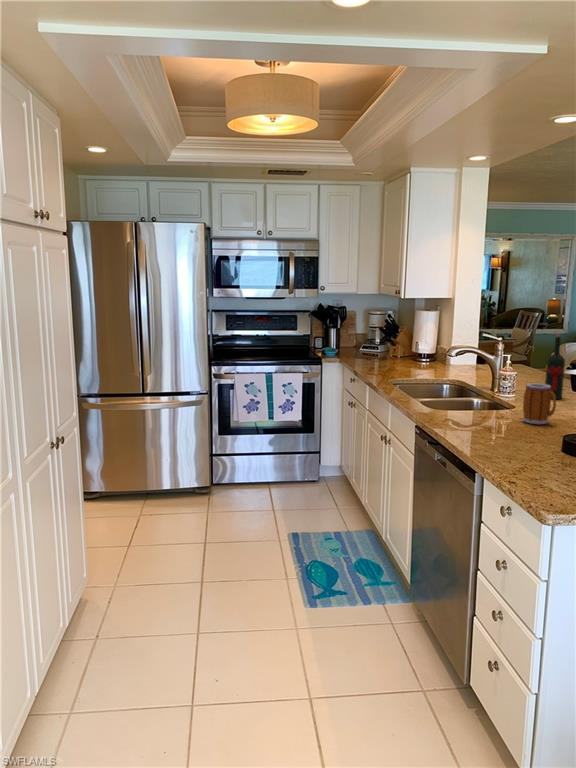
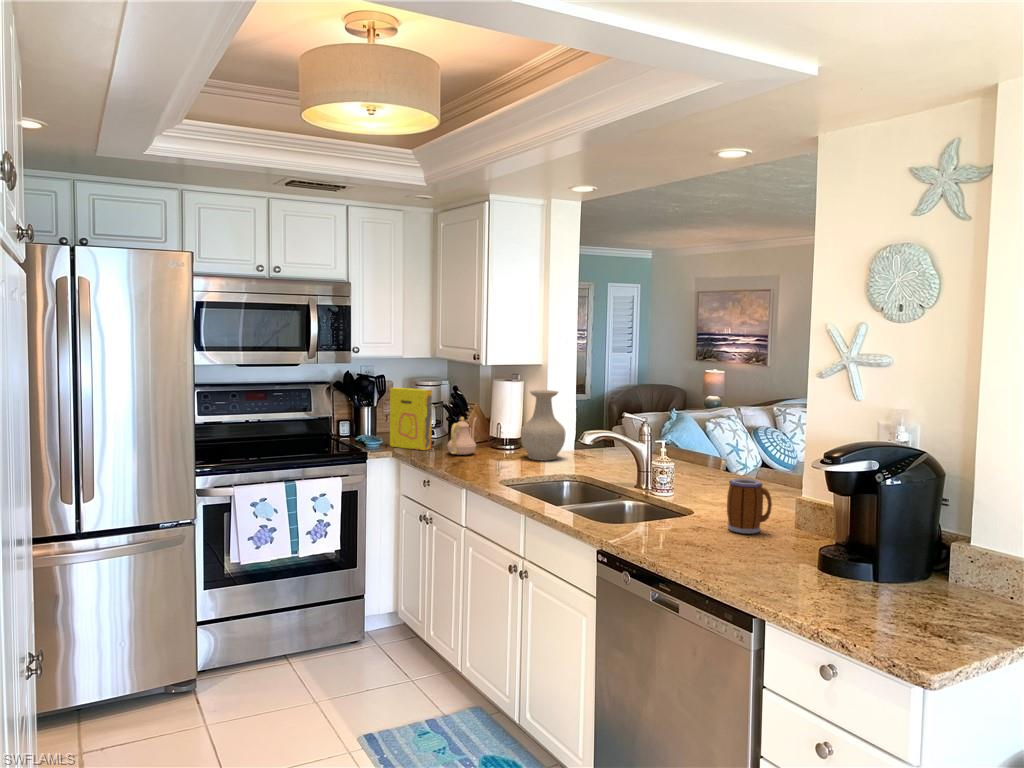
cereal box: none [343,314,371,358] -> present [390,387,432,450]
vase: none [427,317,461,369] -> present [521,390,566,461]
wine bottle: present [545,334,565,399] -> none [708,411,731,495]
teapot: none [377,335,402,362] -> present [447,417,476,455]

